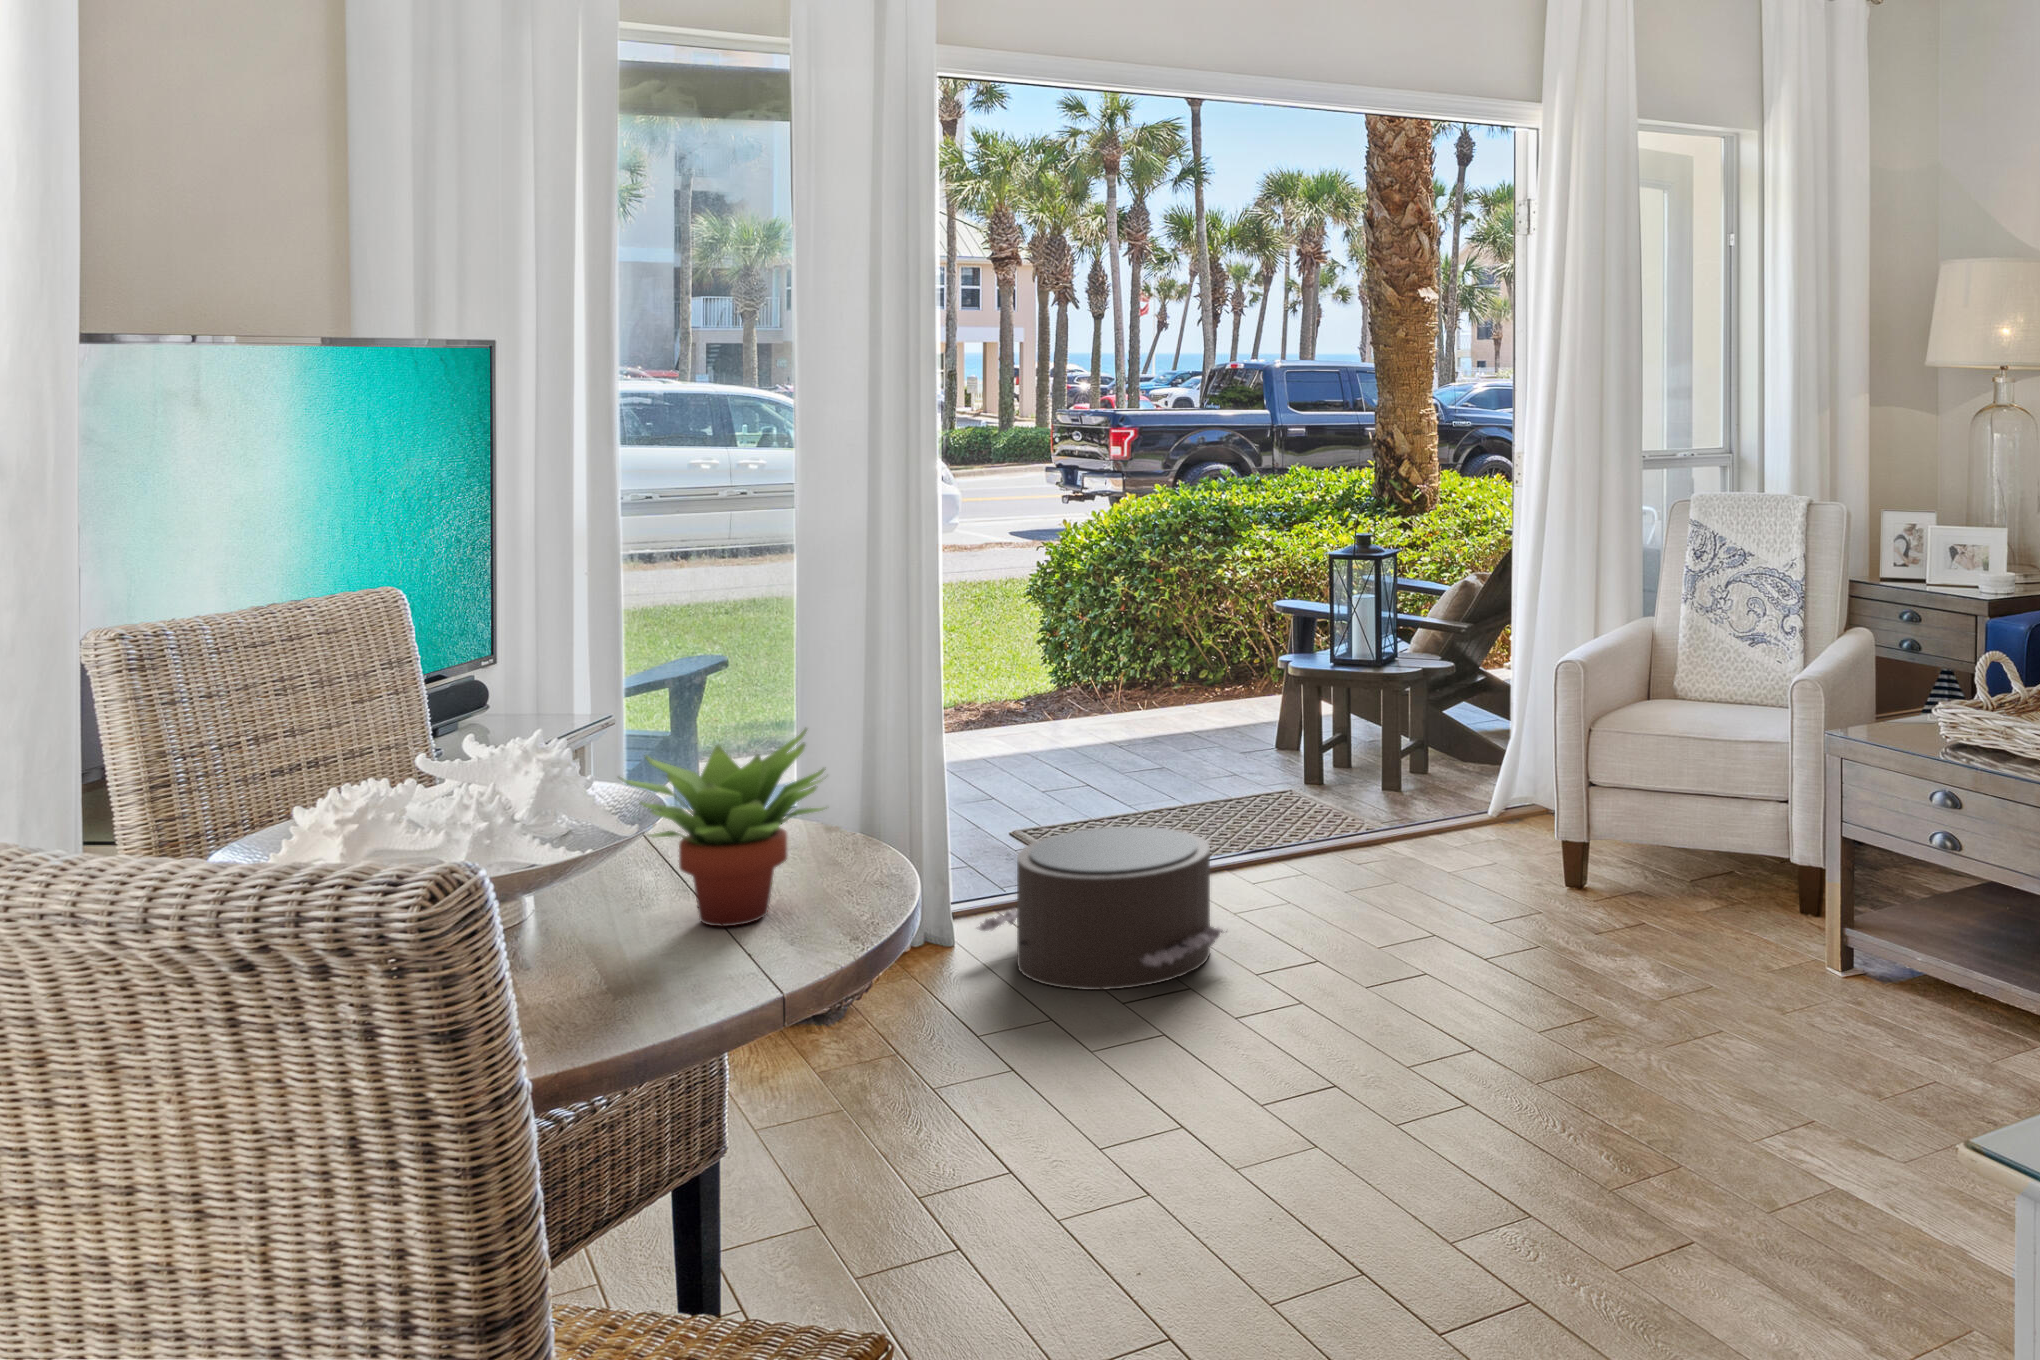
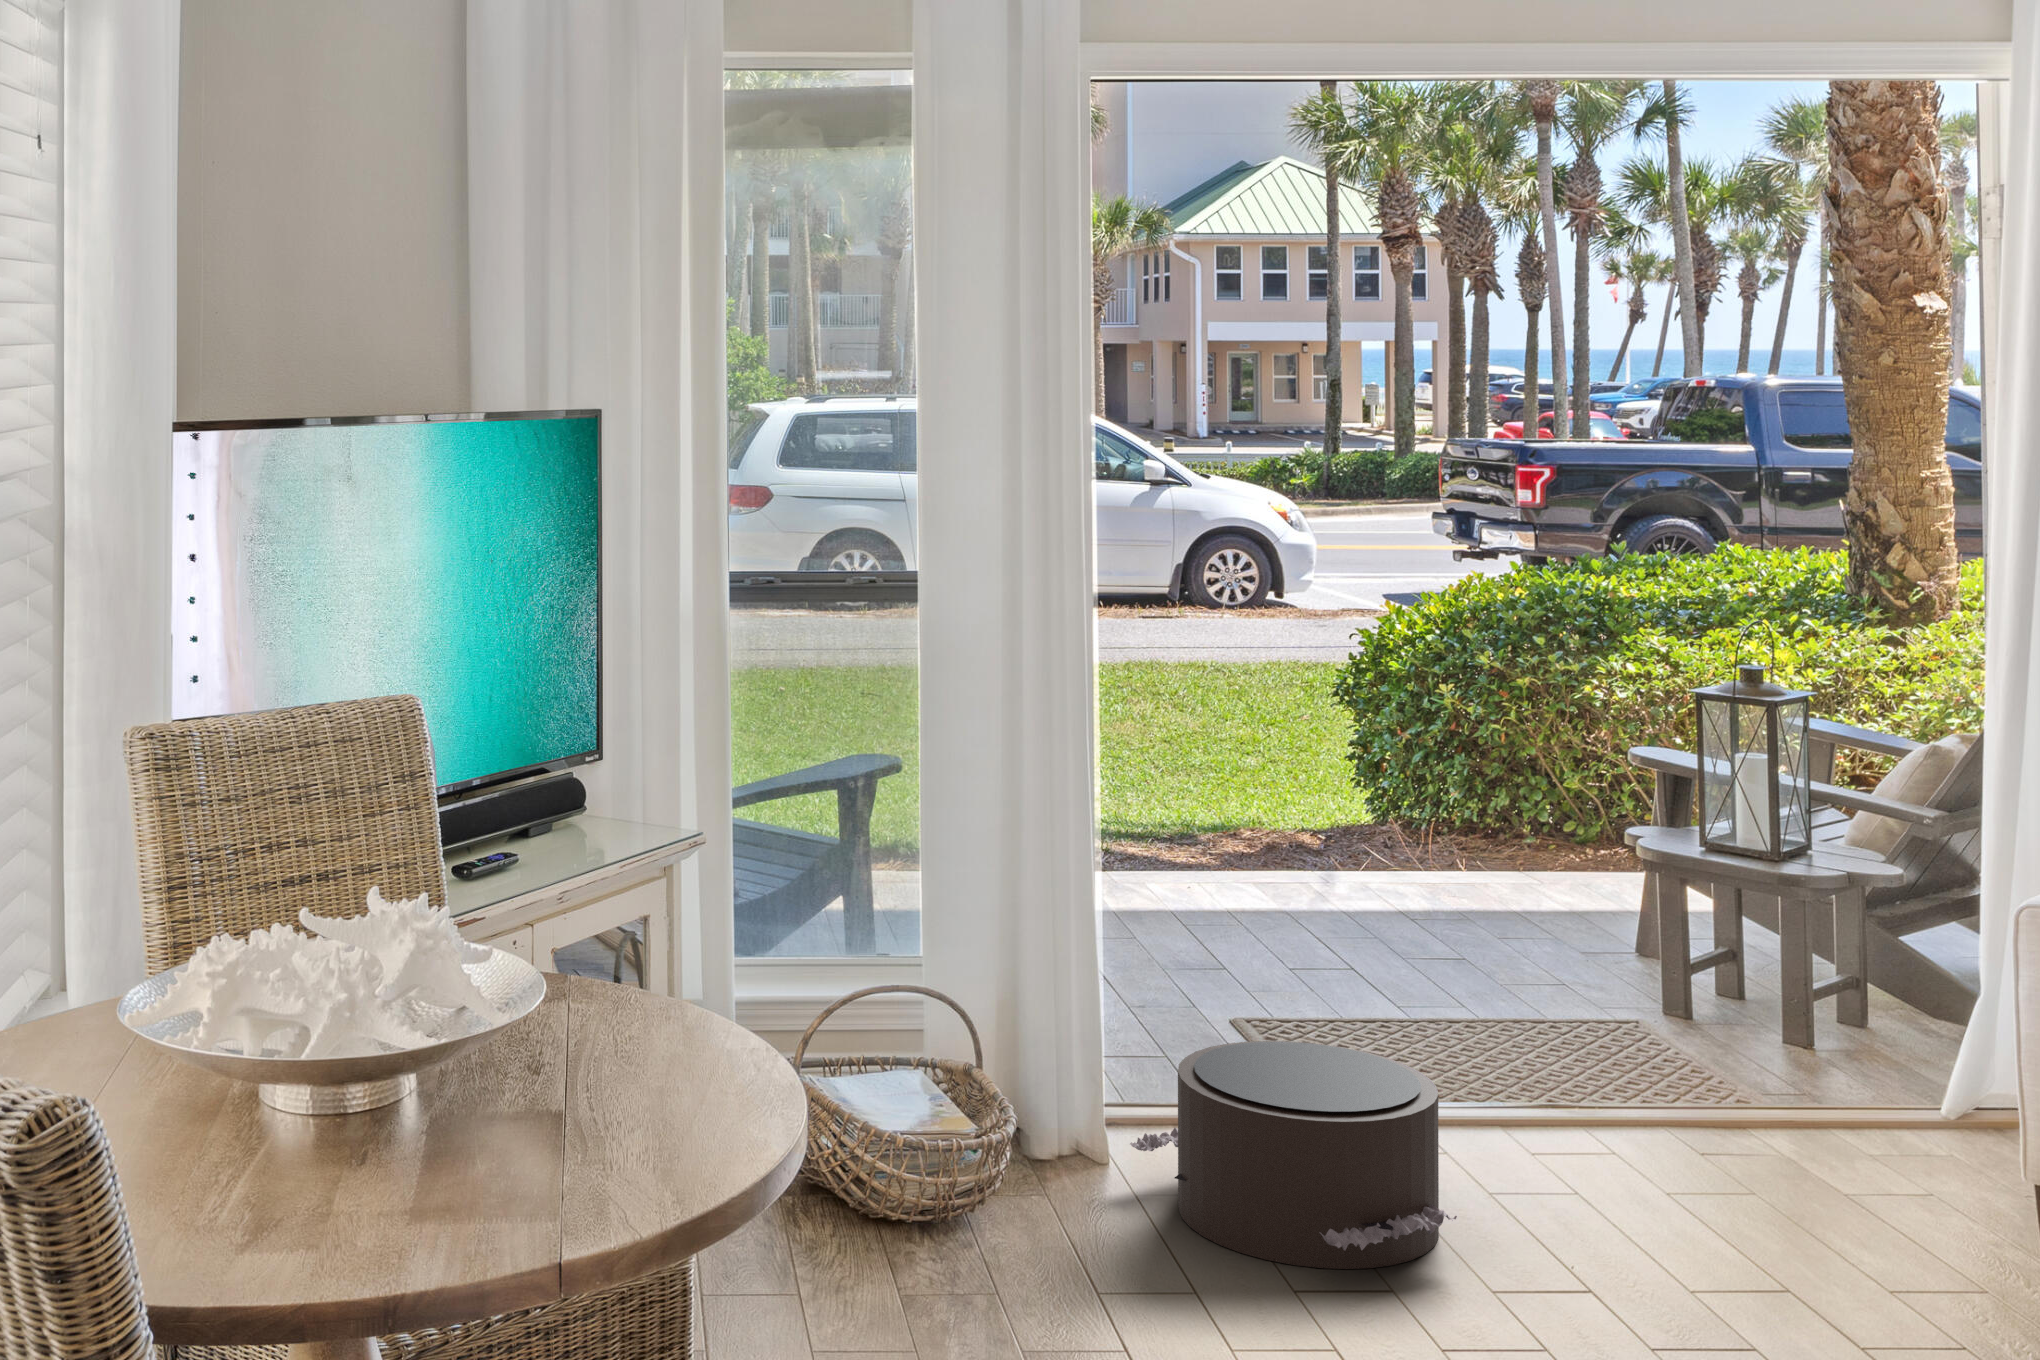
succulent plant: present [619,729,824,926] -> none [458,934,692,1159]

